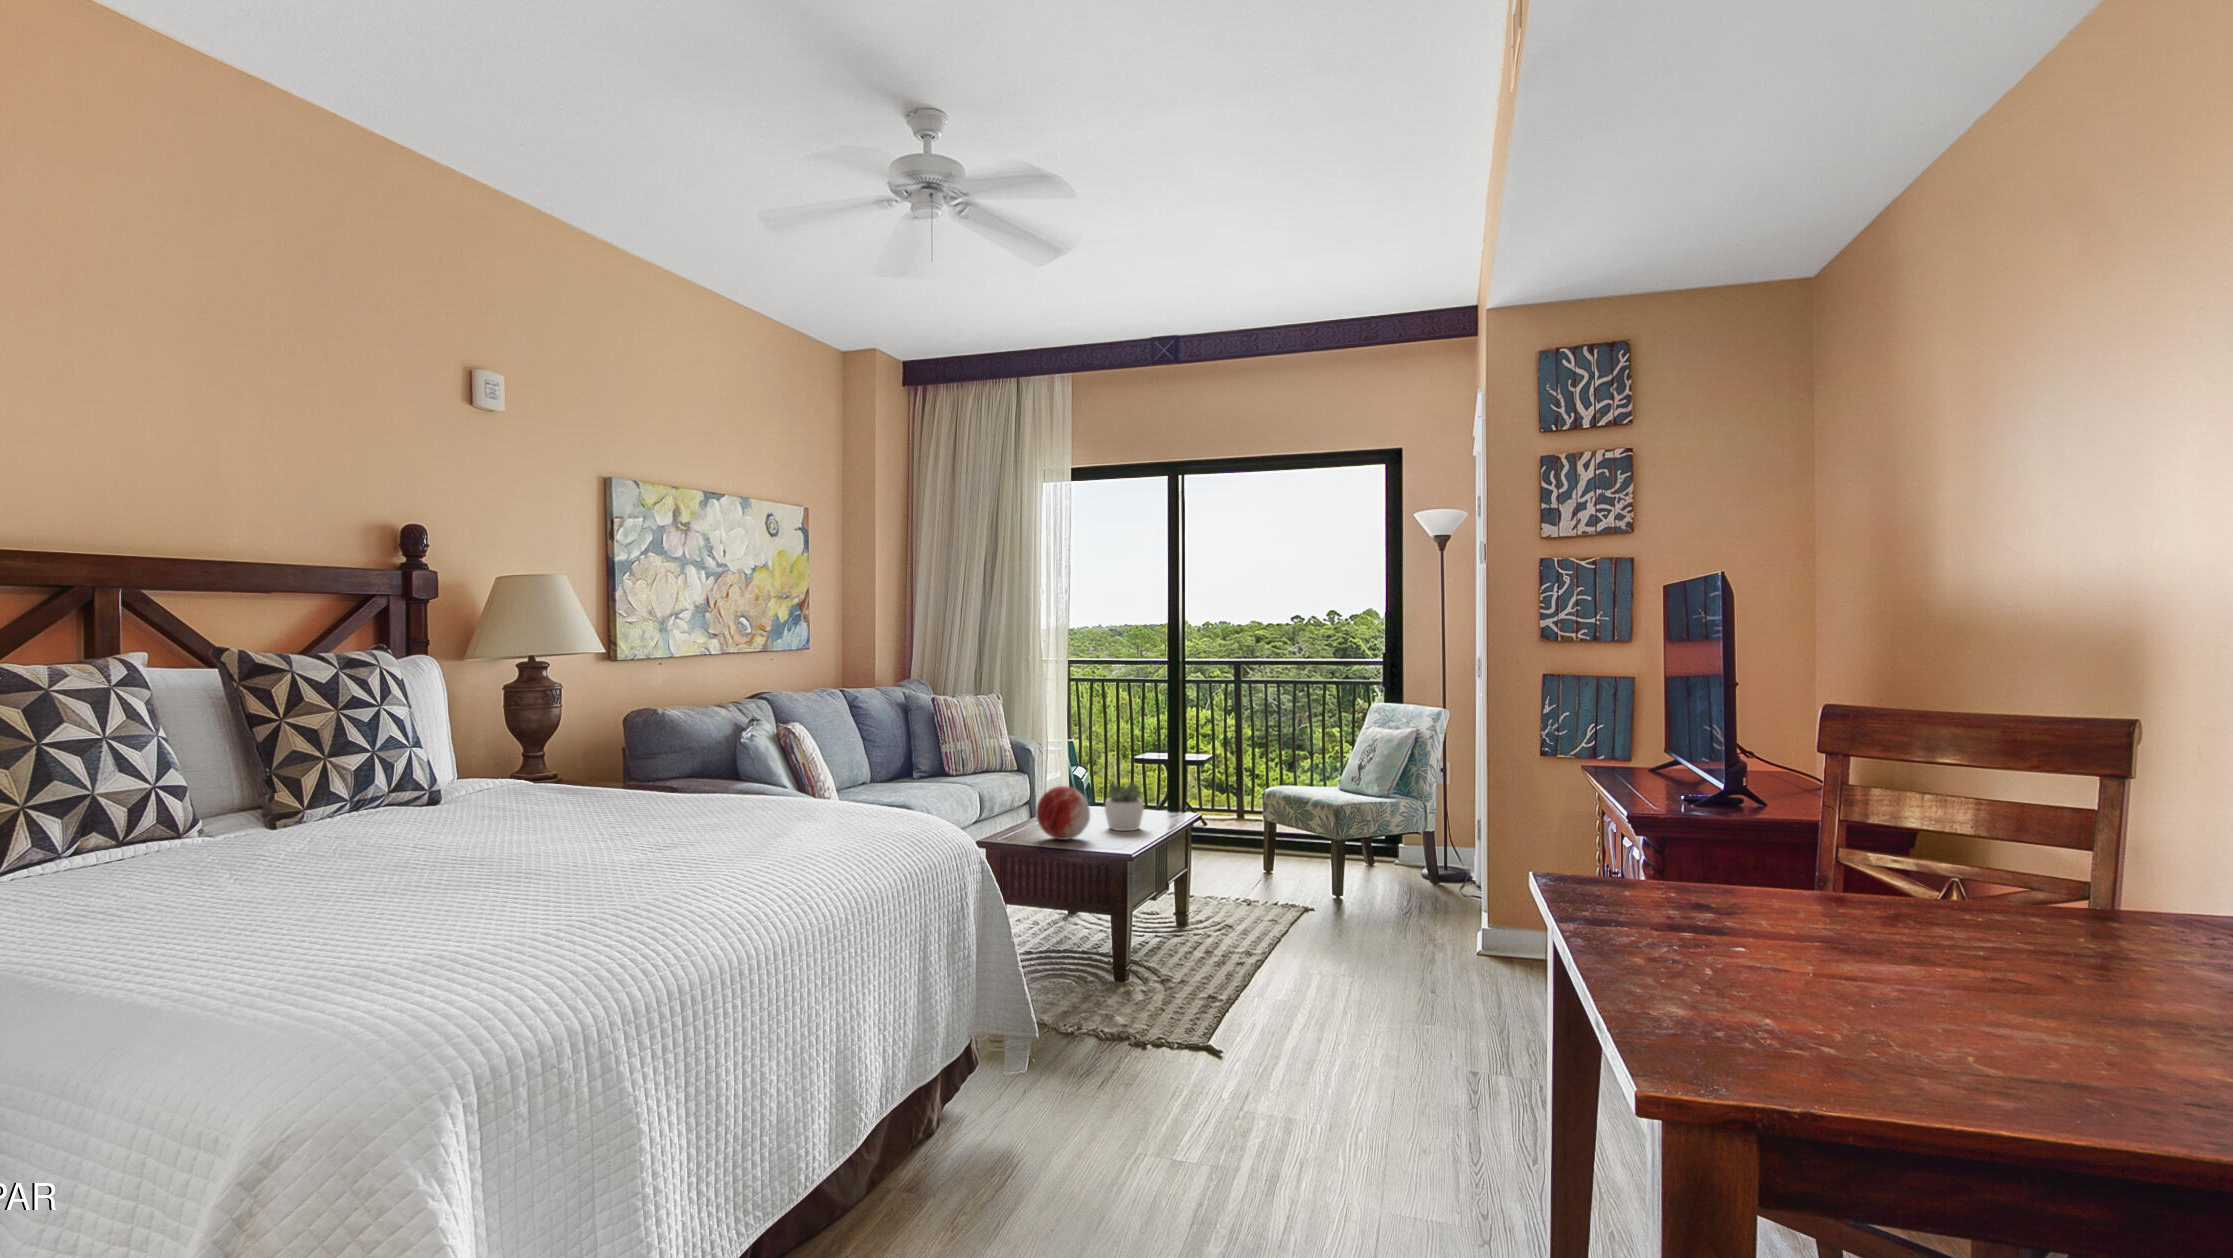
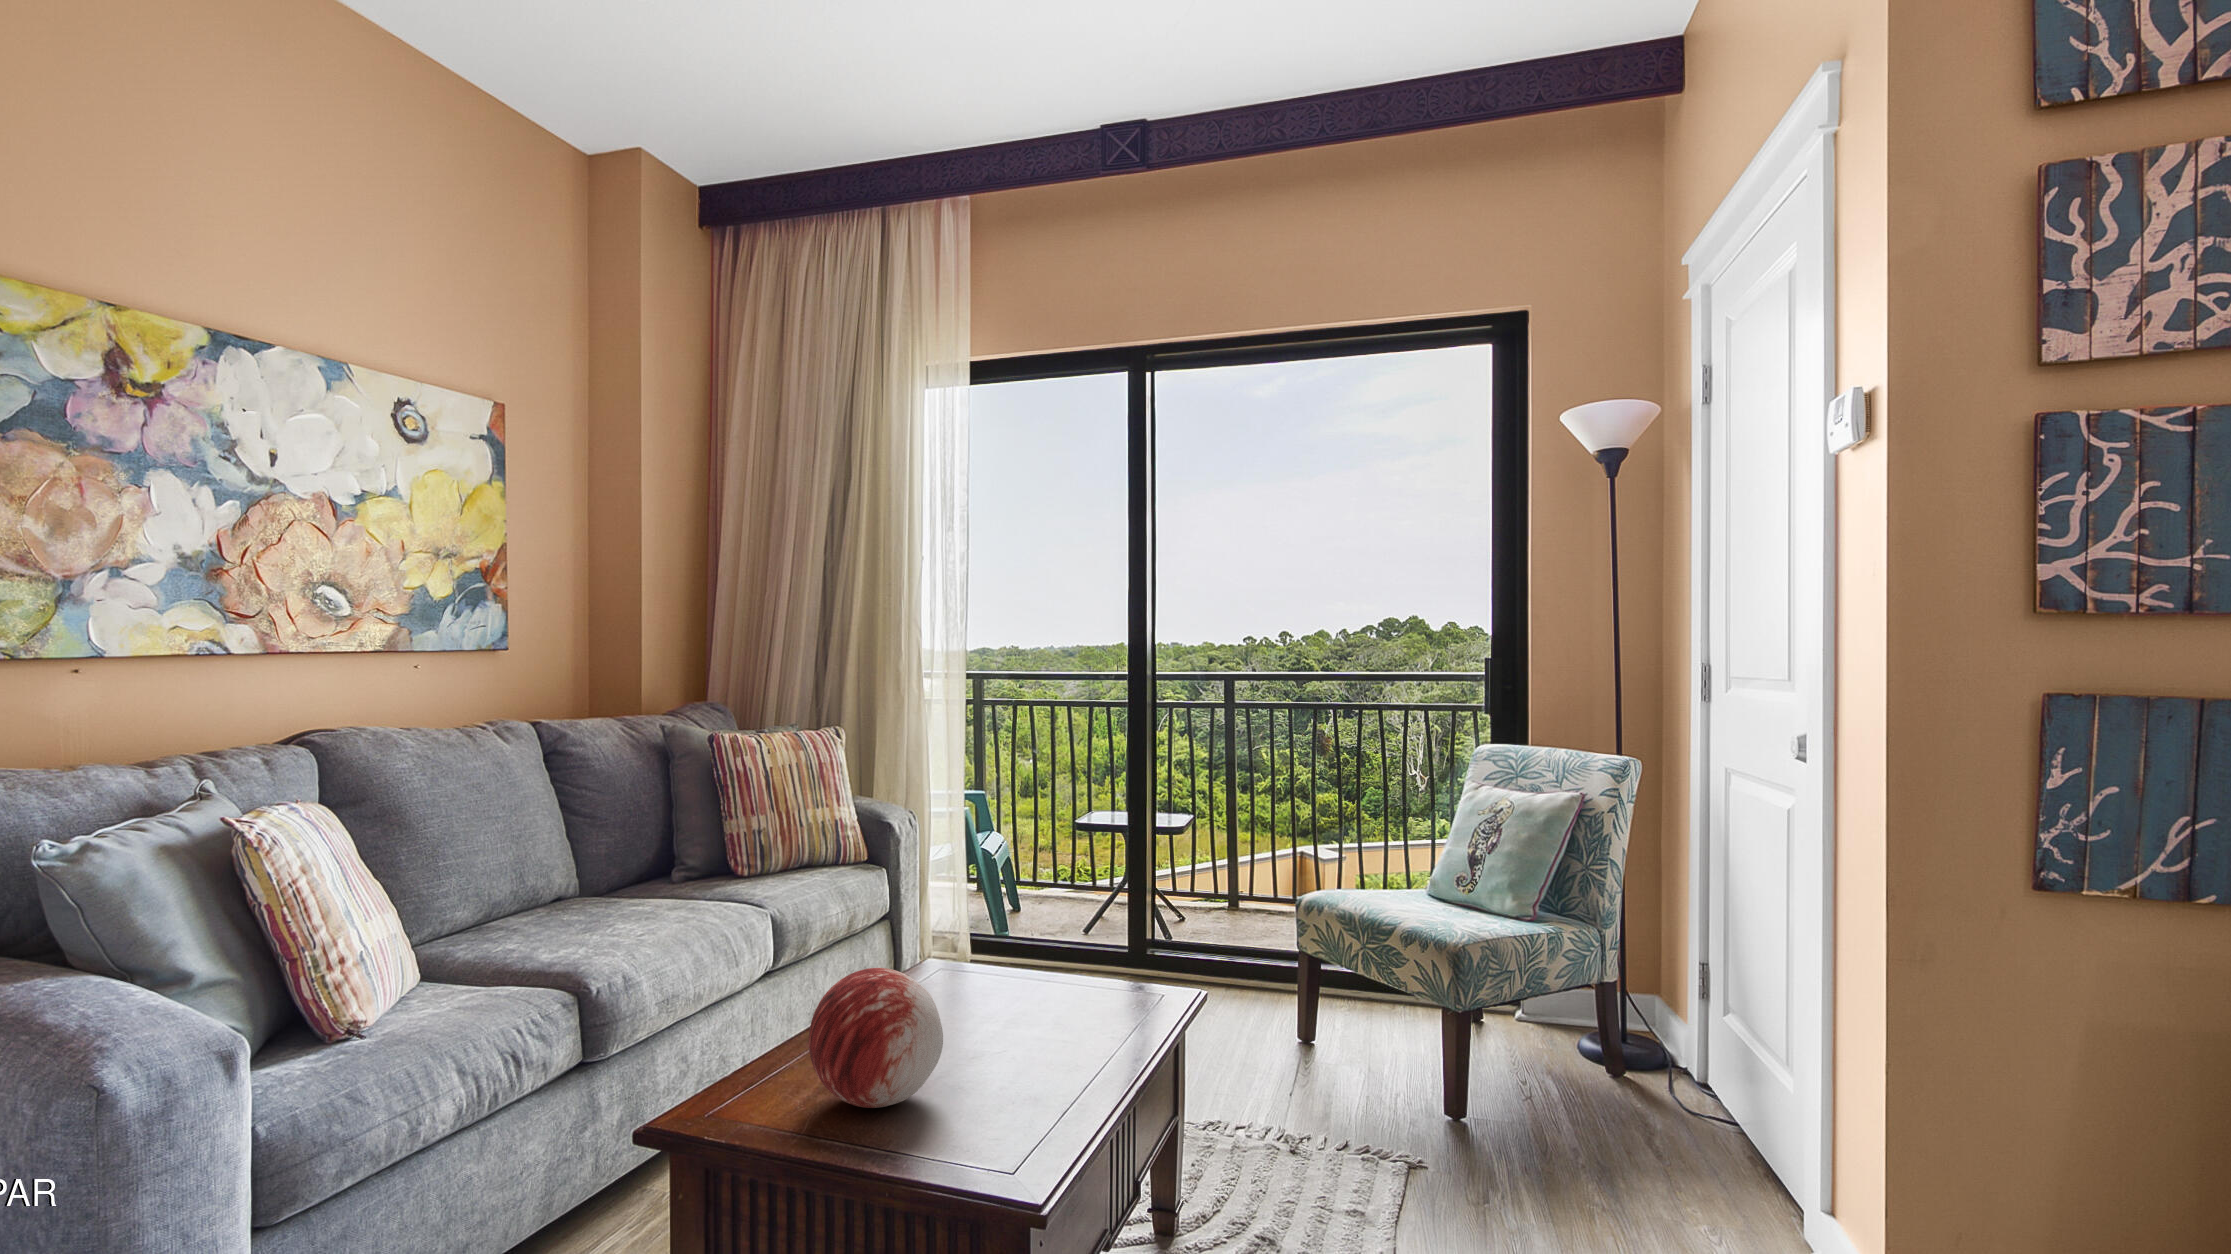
succulent plant: present [1105,782,1144,831] -> none [987,933,1076,1057]

